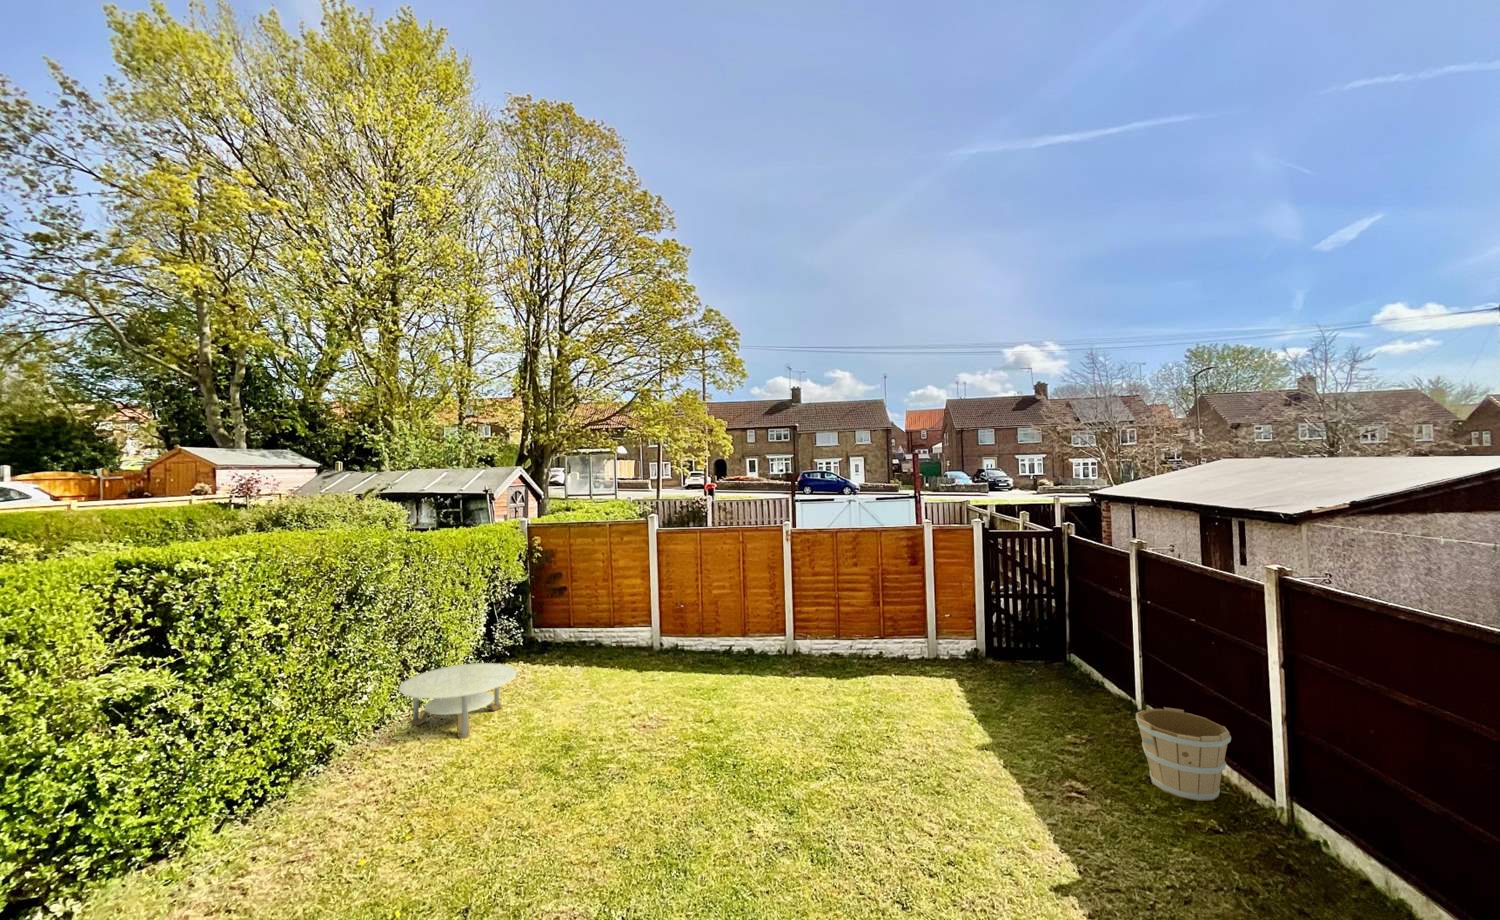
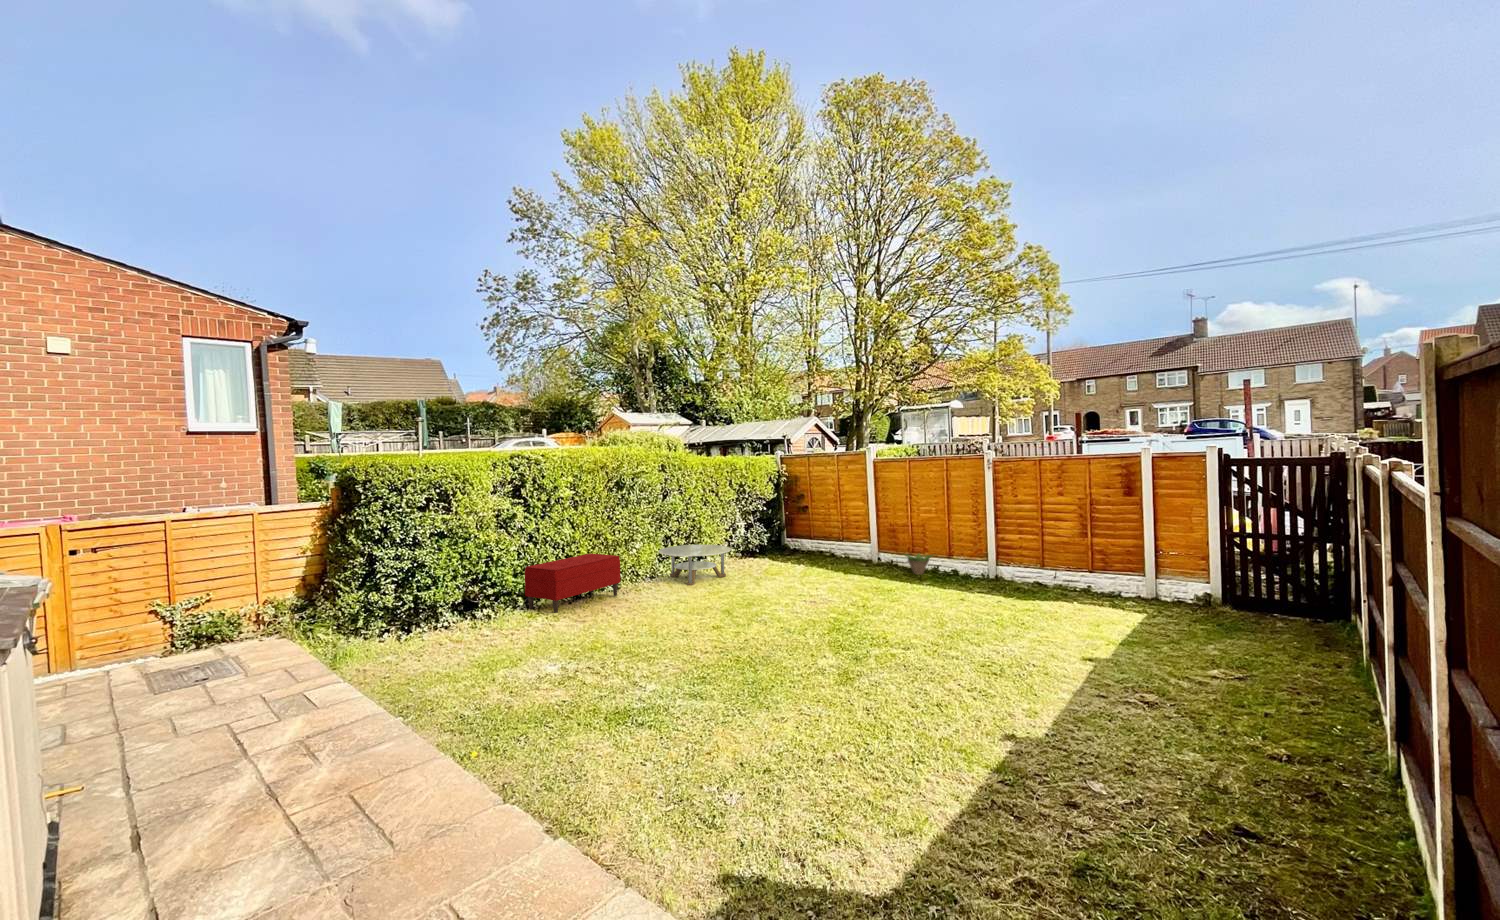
decorative plant: none [696,634,736,659] -> present [905,554,933,574]
wooden bucket: present [1136,707,1231,801] -> none [1203,626,1322,723]
bench: none [172,726,368,891] -> present [525,553,620,613]

